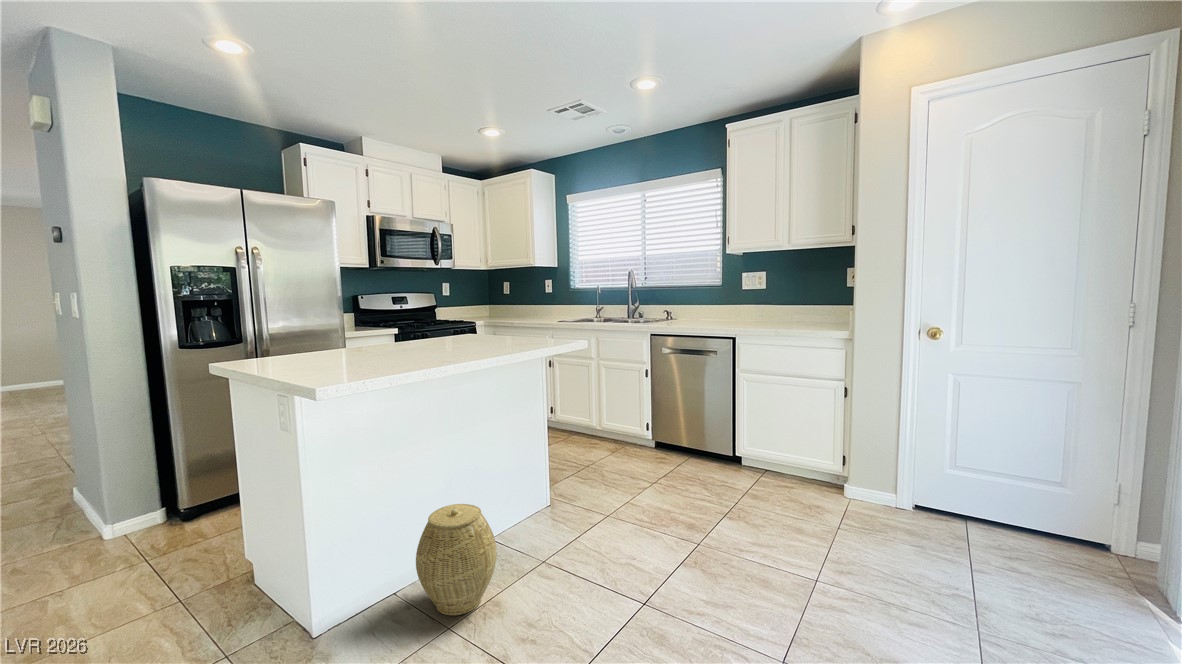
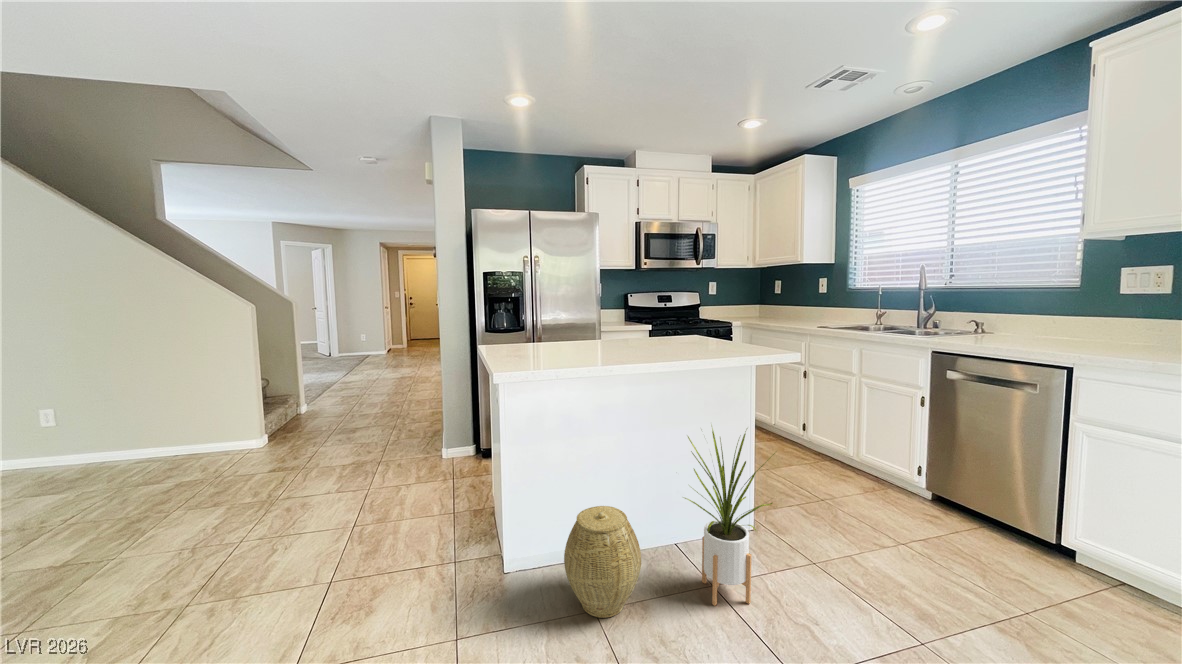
house plant: none [514,402,596,564] -> present [685,428,775,605]

